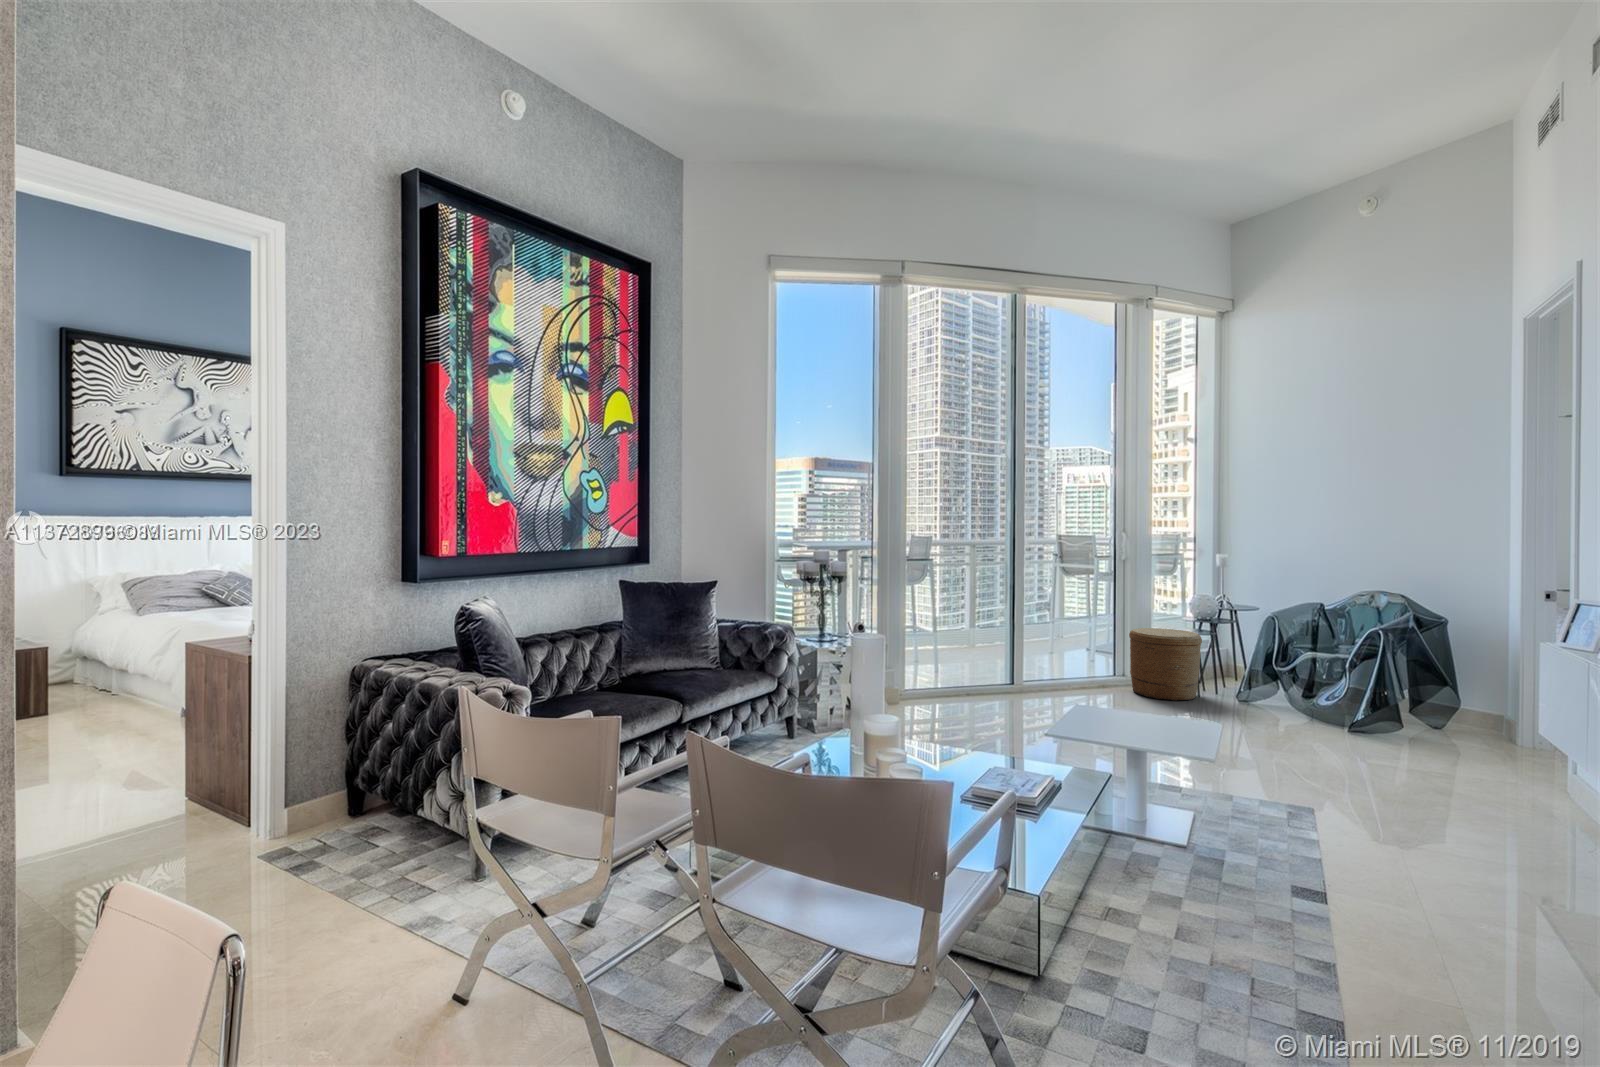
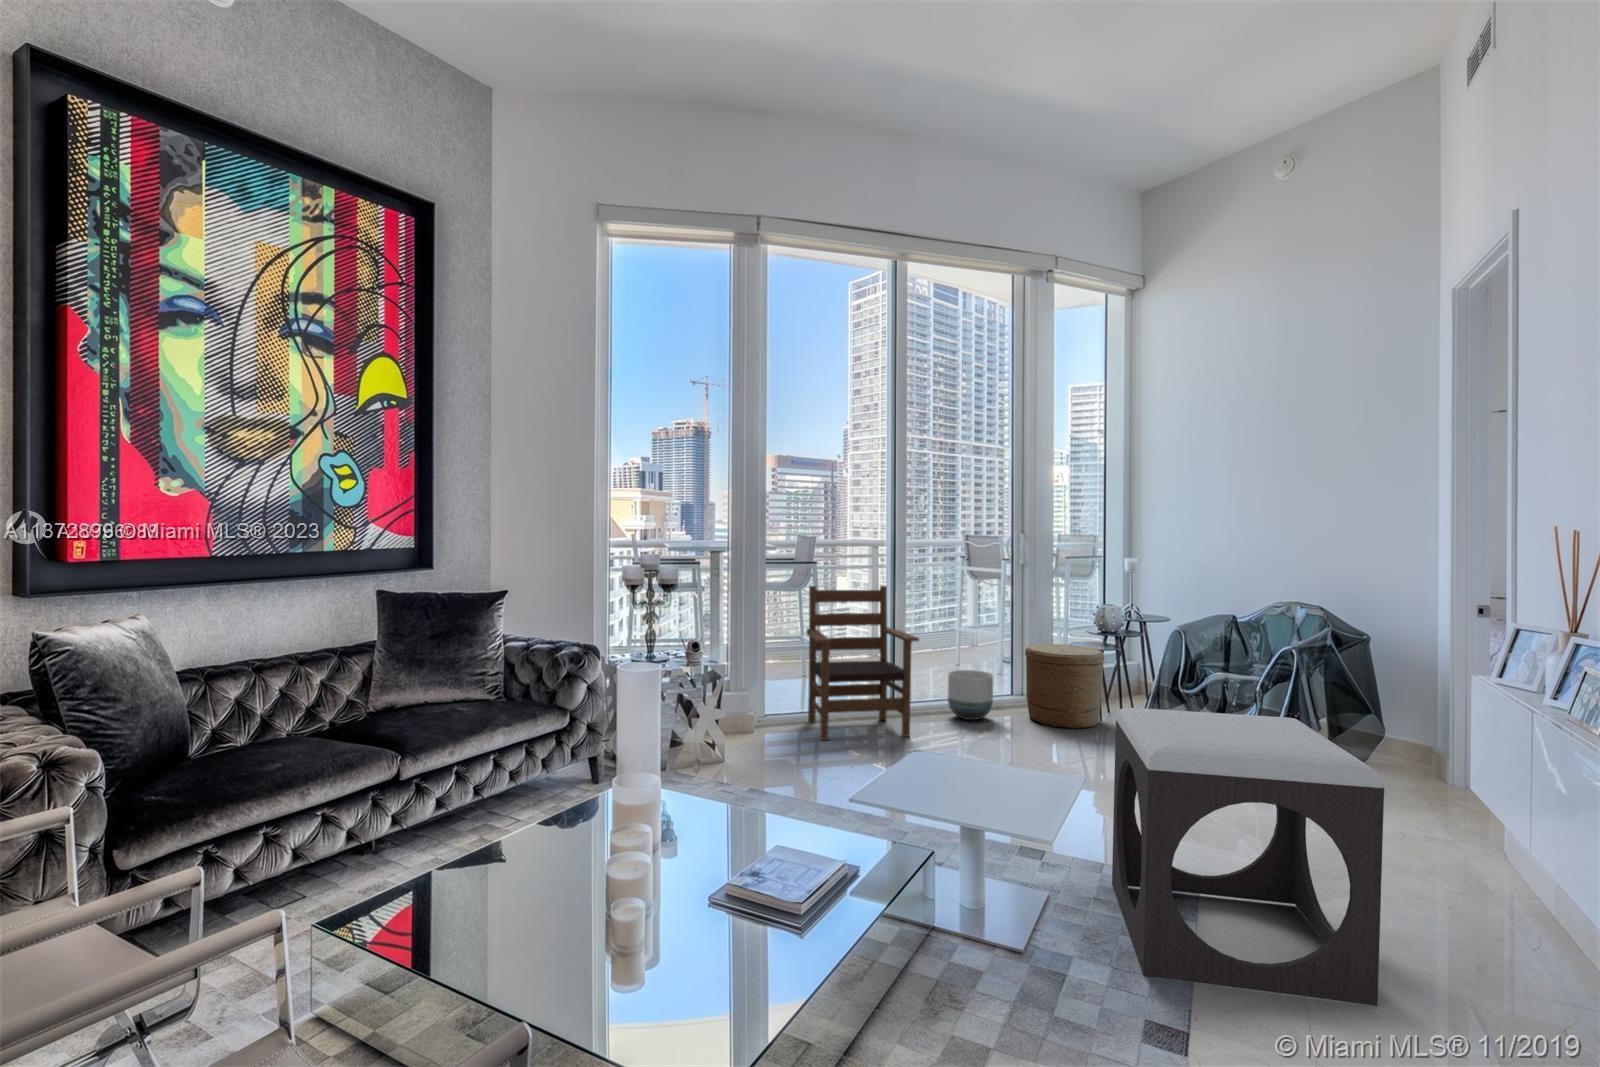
armchair: none [942,577,1044,707] -> present [806,586,919,740]
planter: none [1061,650,1102,693] -> present [948,670,993,720]
footstool: none [1247,672,1488,896] -> present [1112,708,1384,1006]

